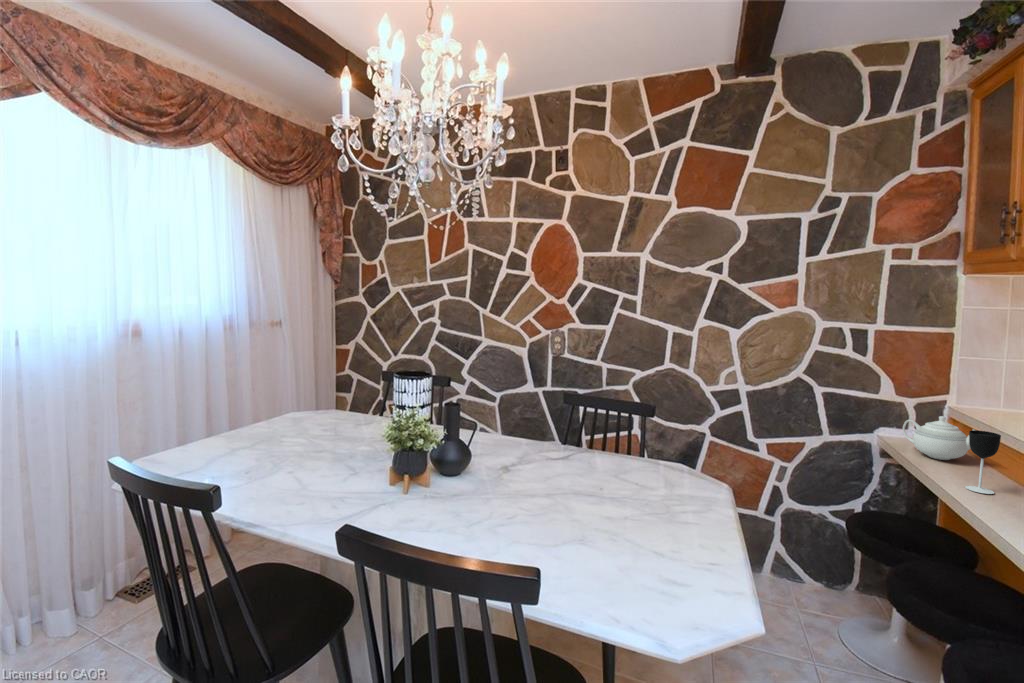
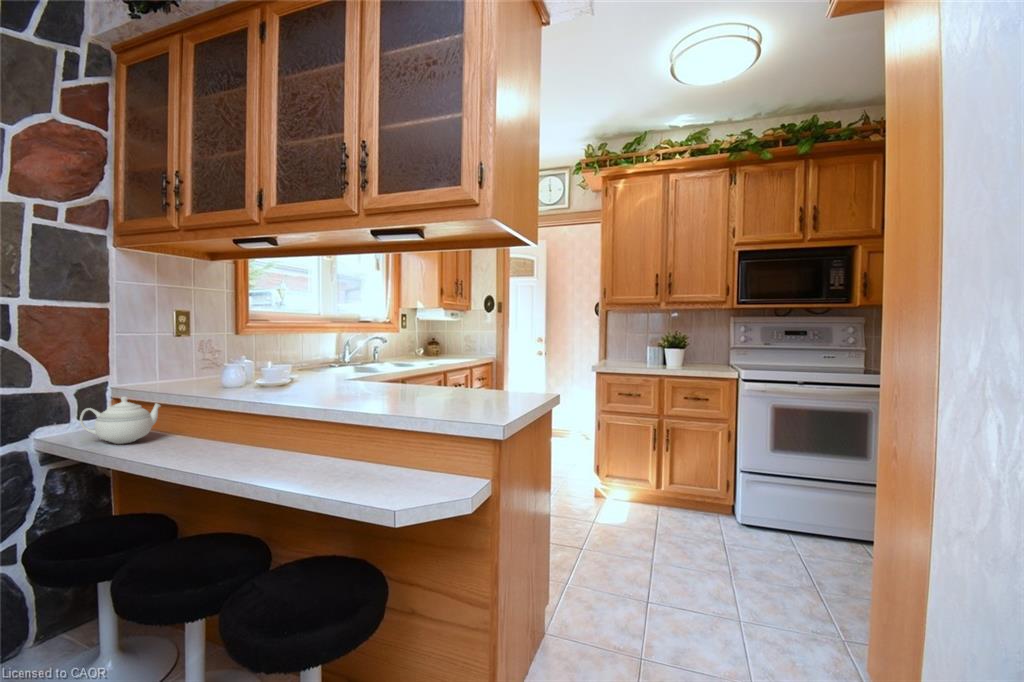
wine glass: present [965,430,1001,494] -> none [175,400,201,460]

